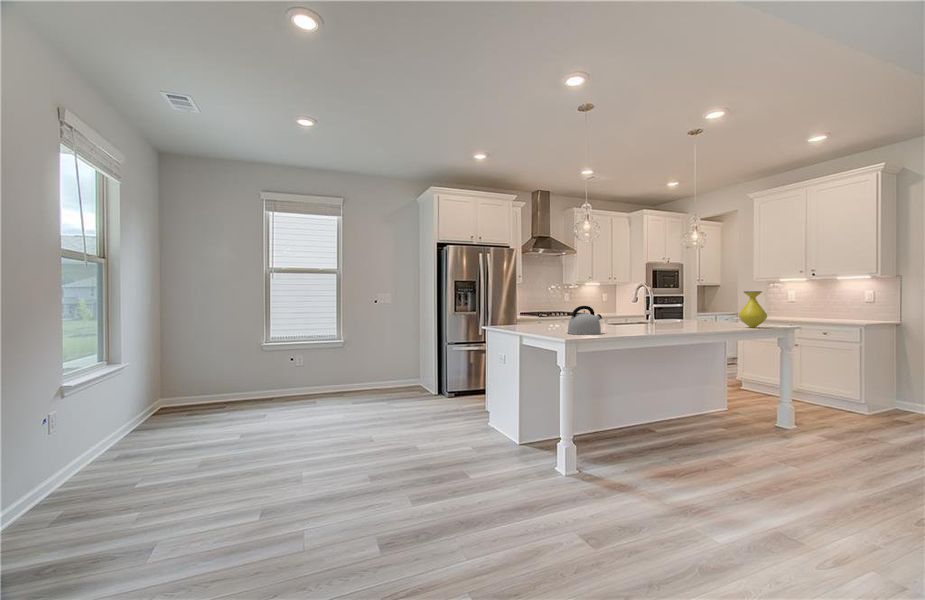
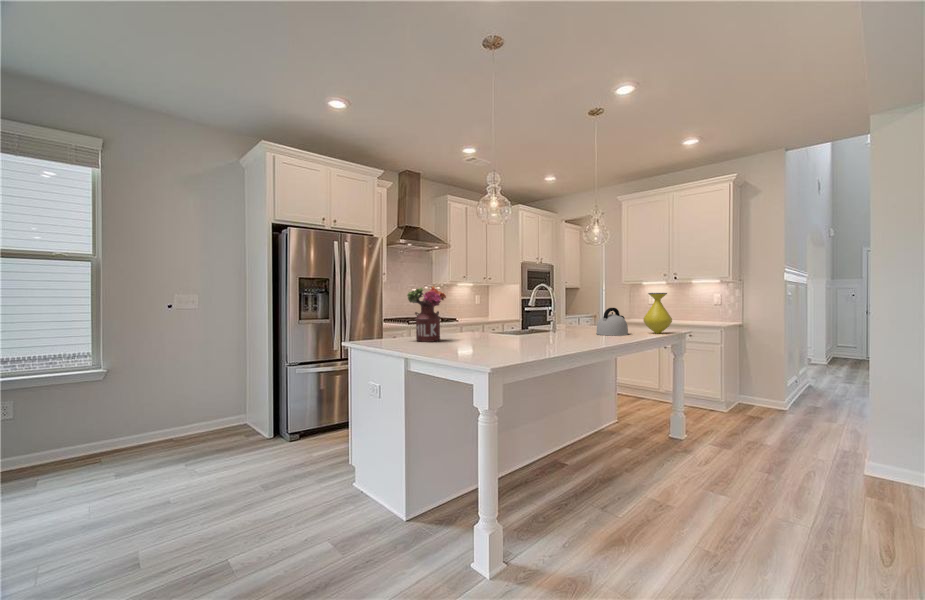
flower arrangement: none [526,288,555,328] -> present [407,286,446,342]
kettle: present [567,306,602,335] -> present [596,308,628,336]

